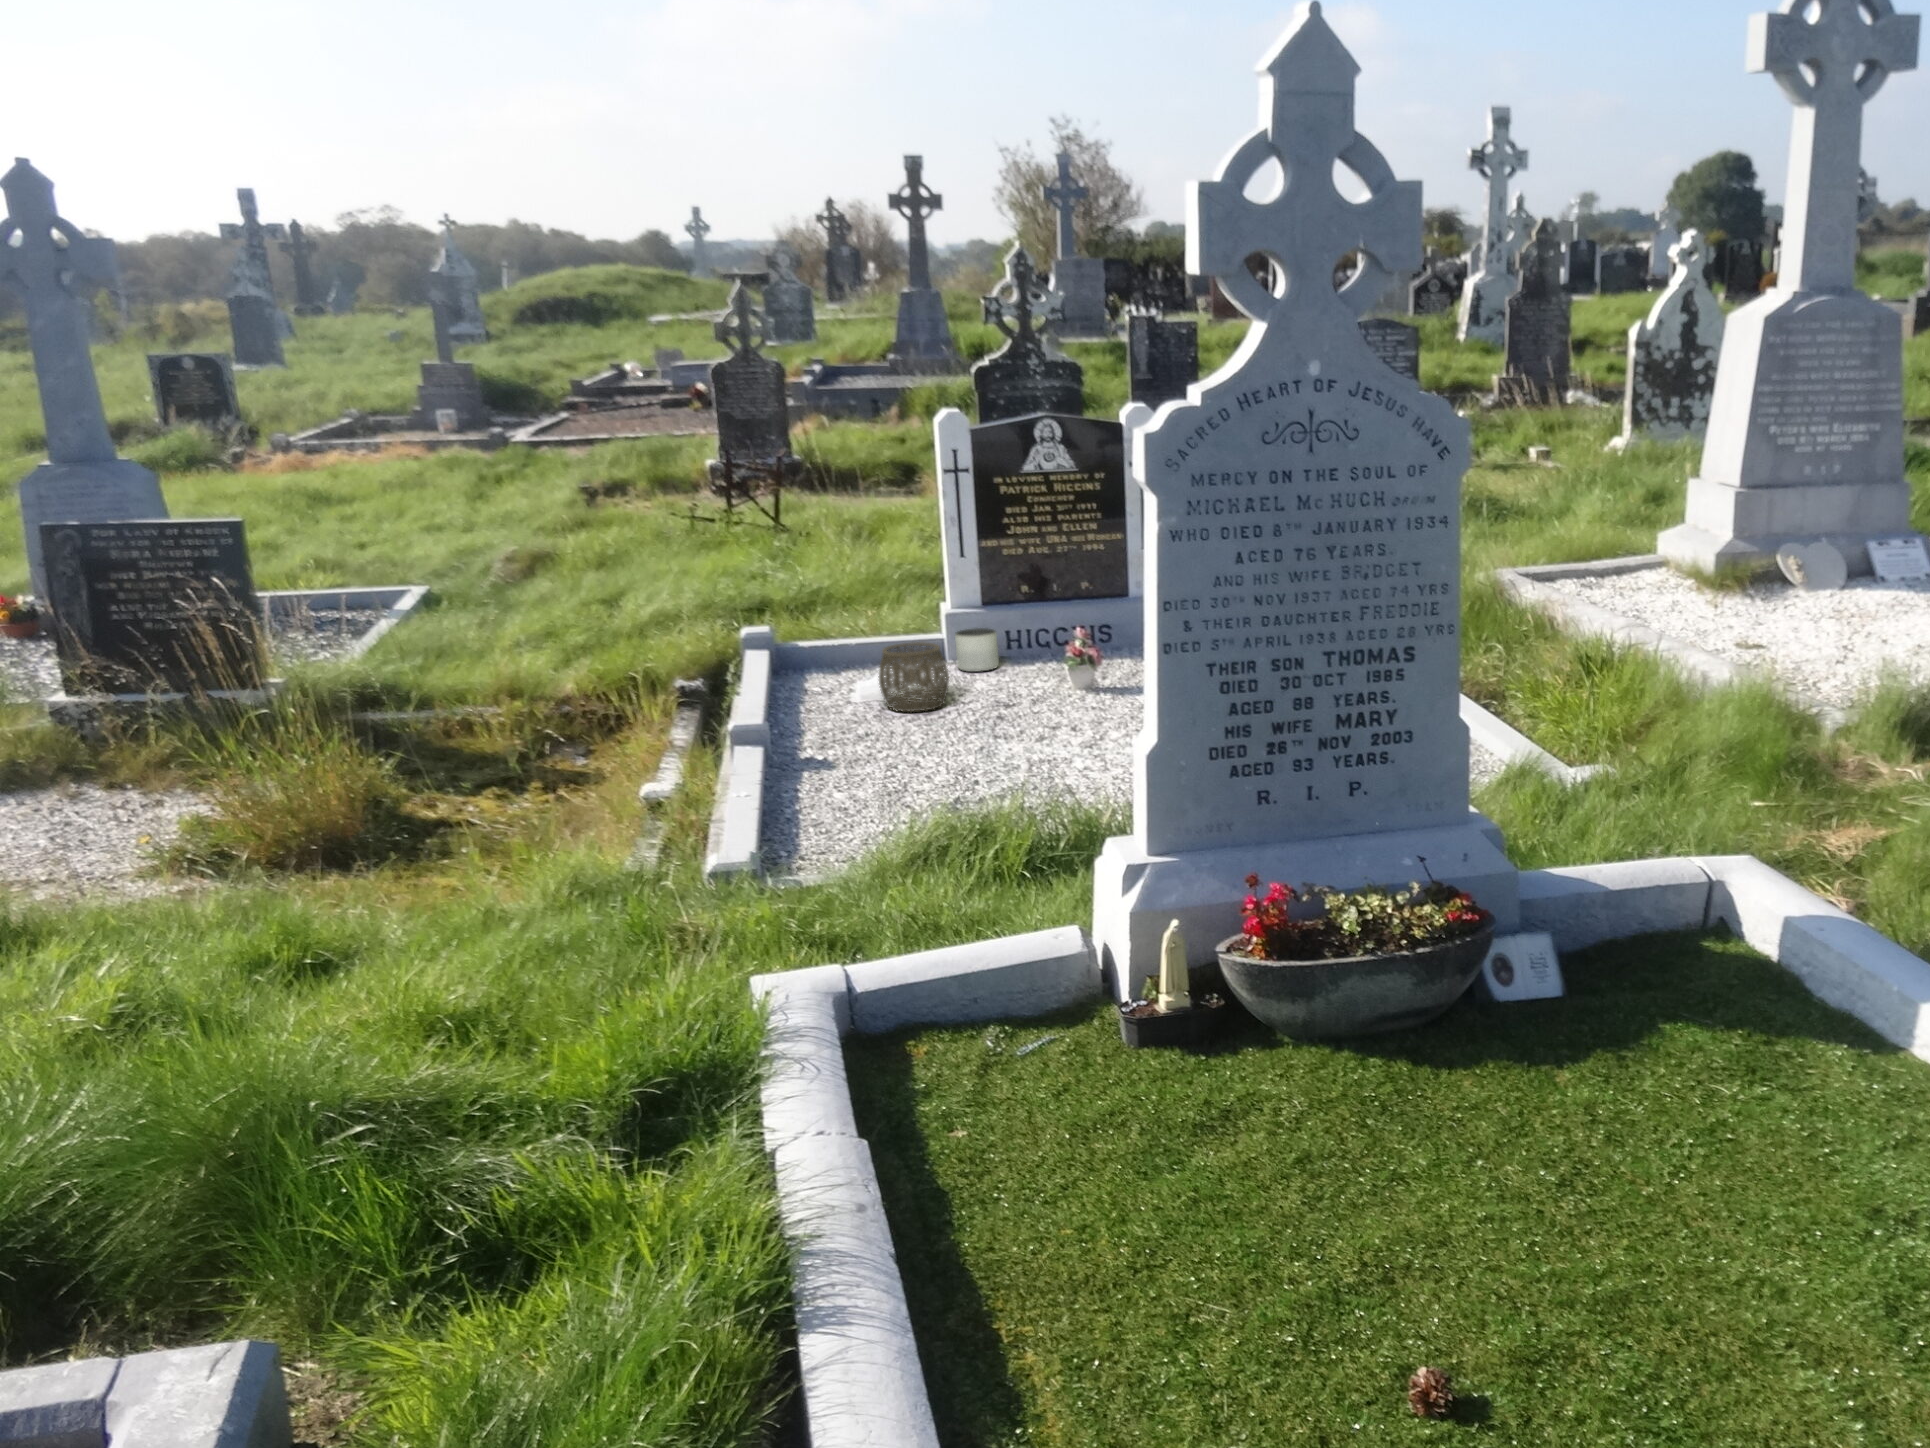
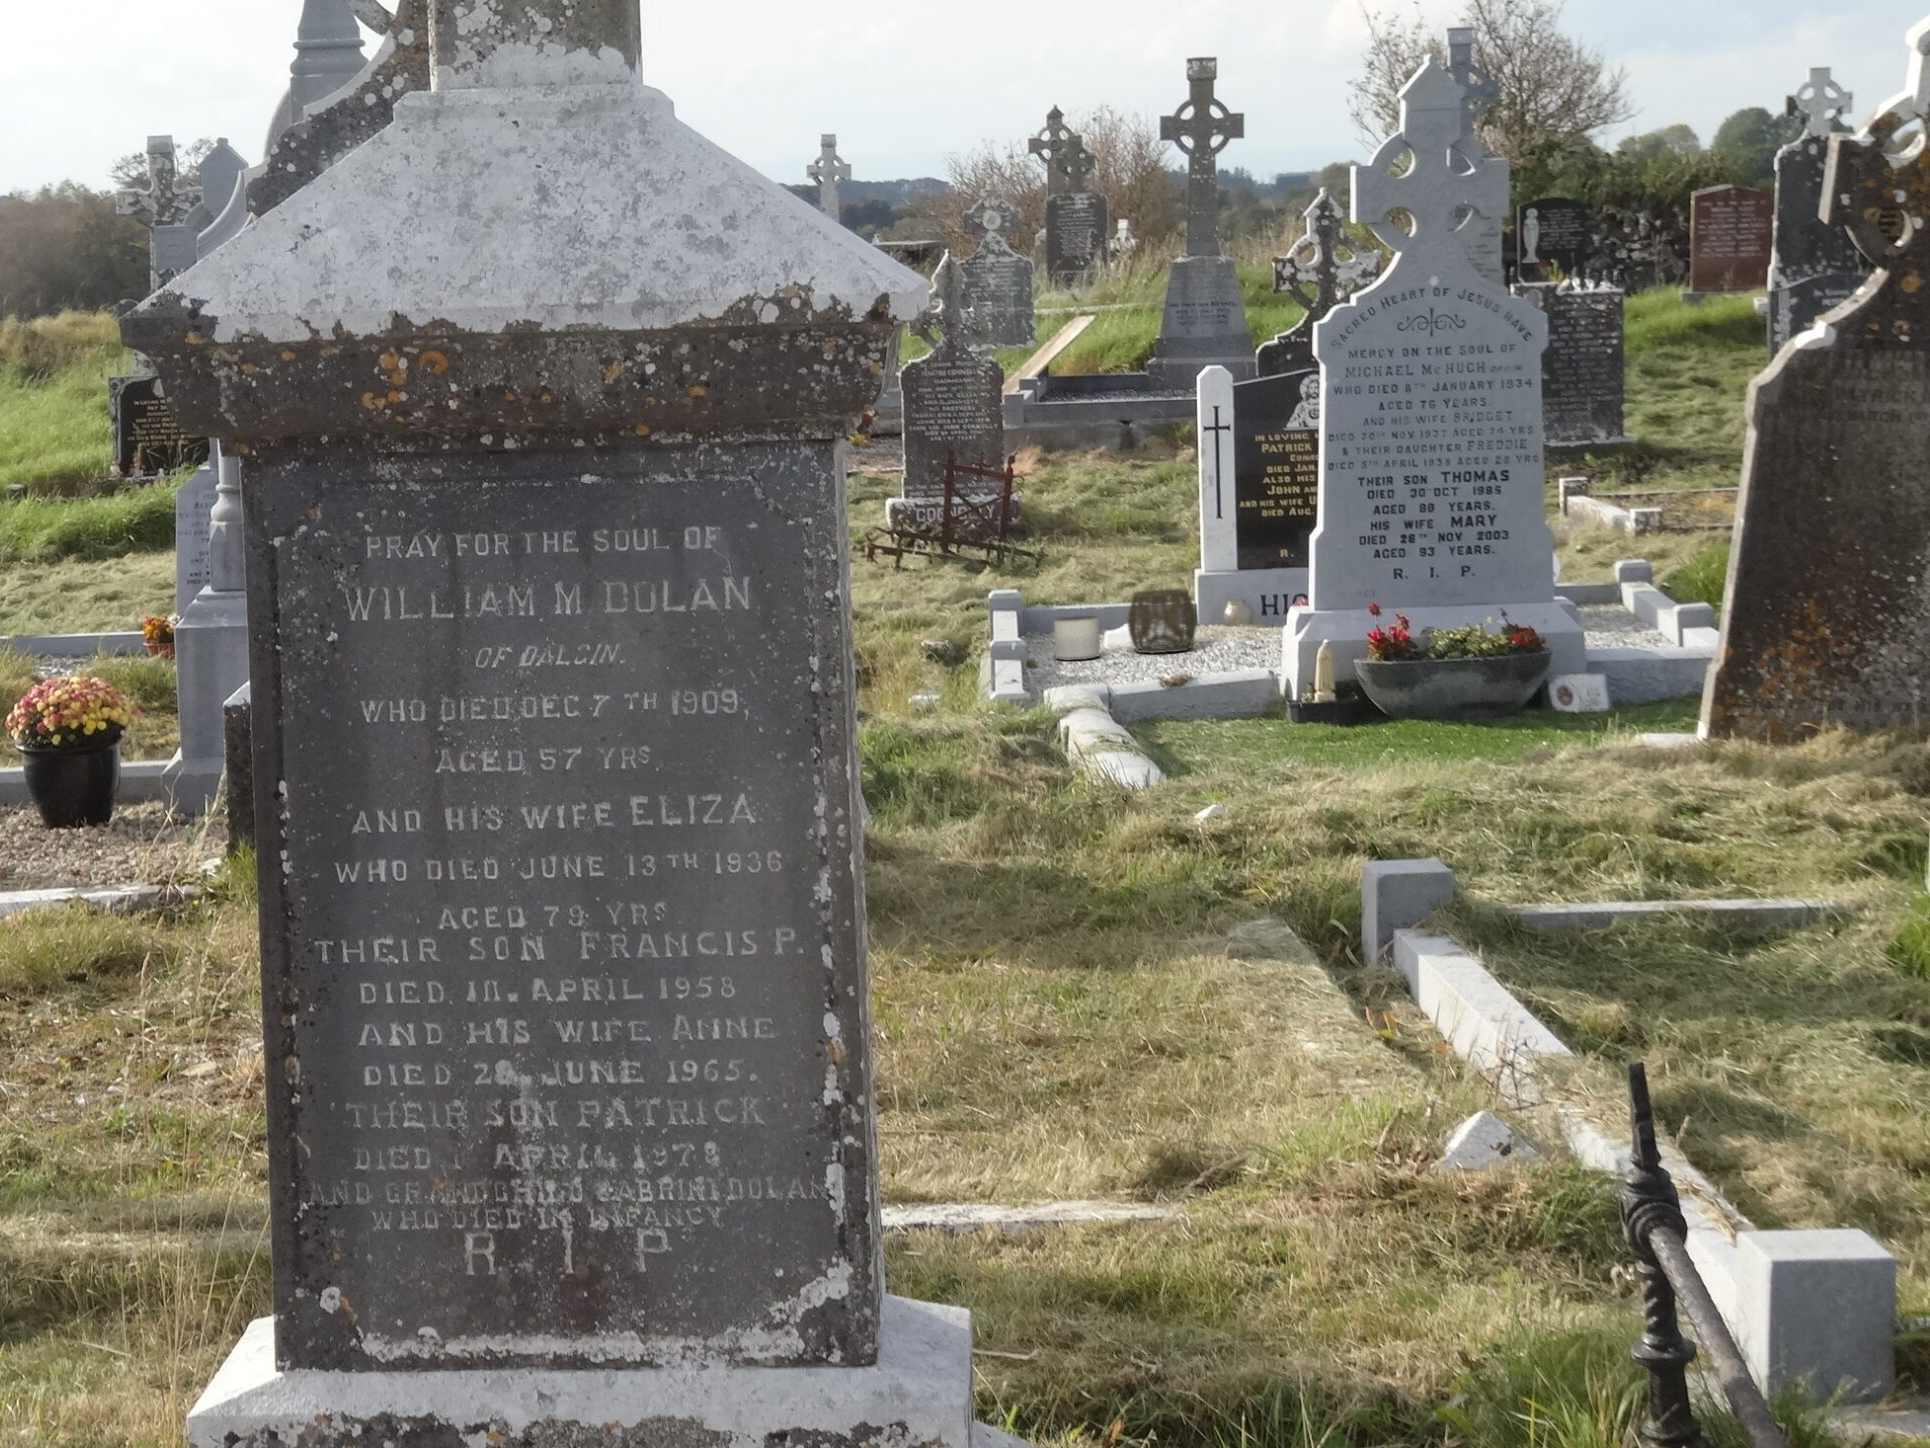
planter: present [955,628,999,672] -> present [1054,616,1100,660]

